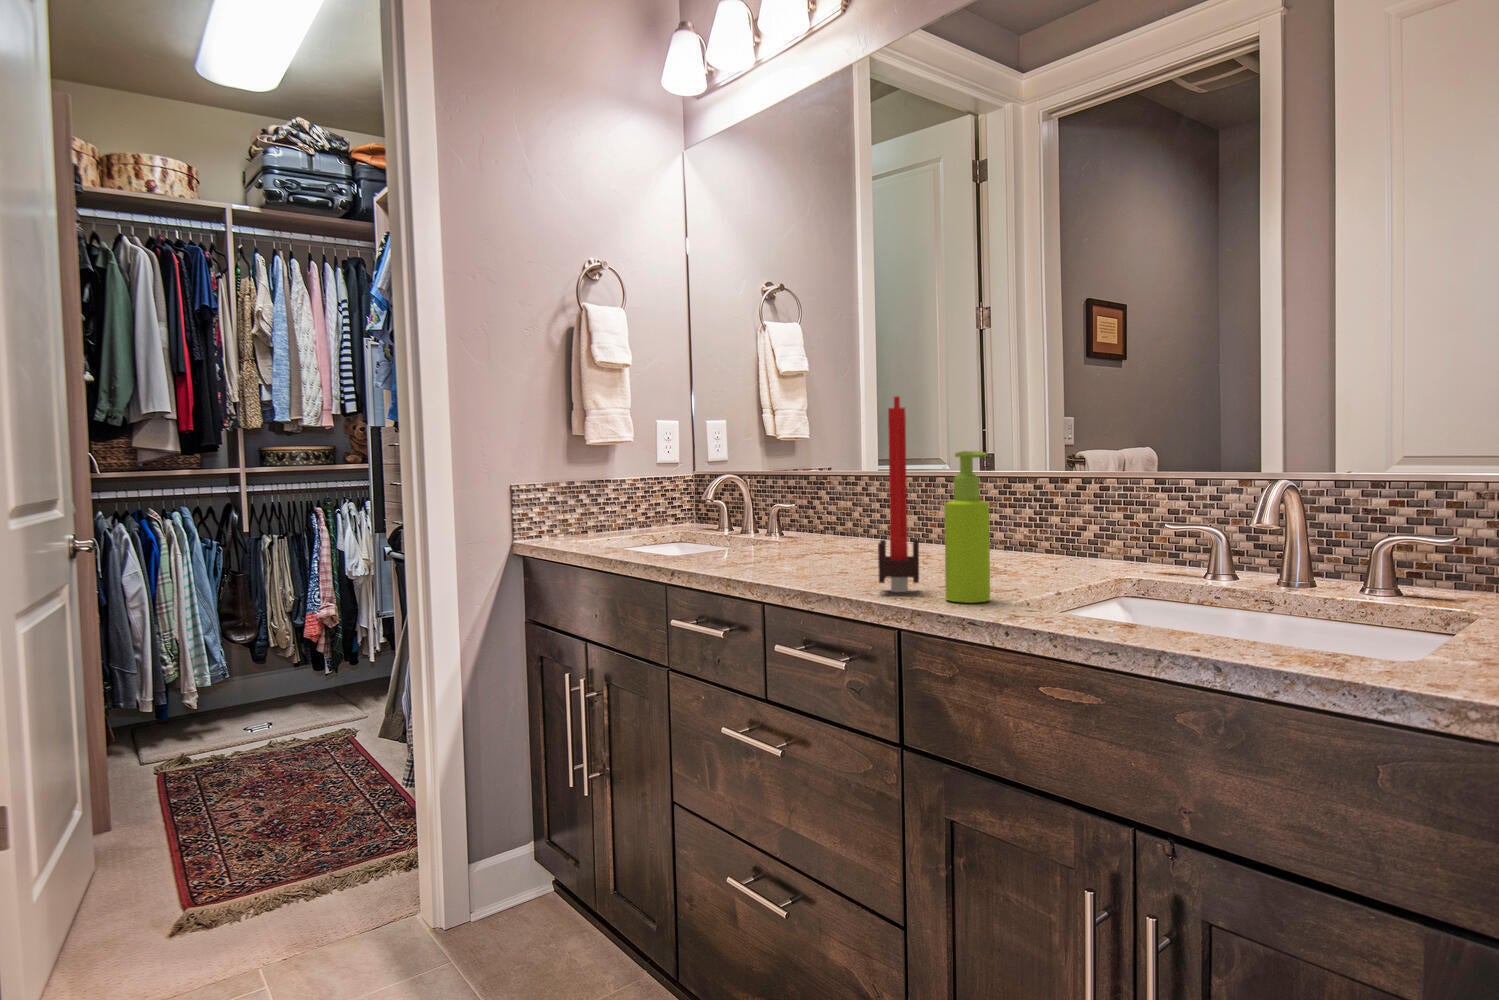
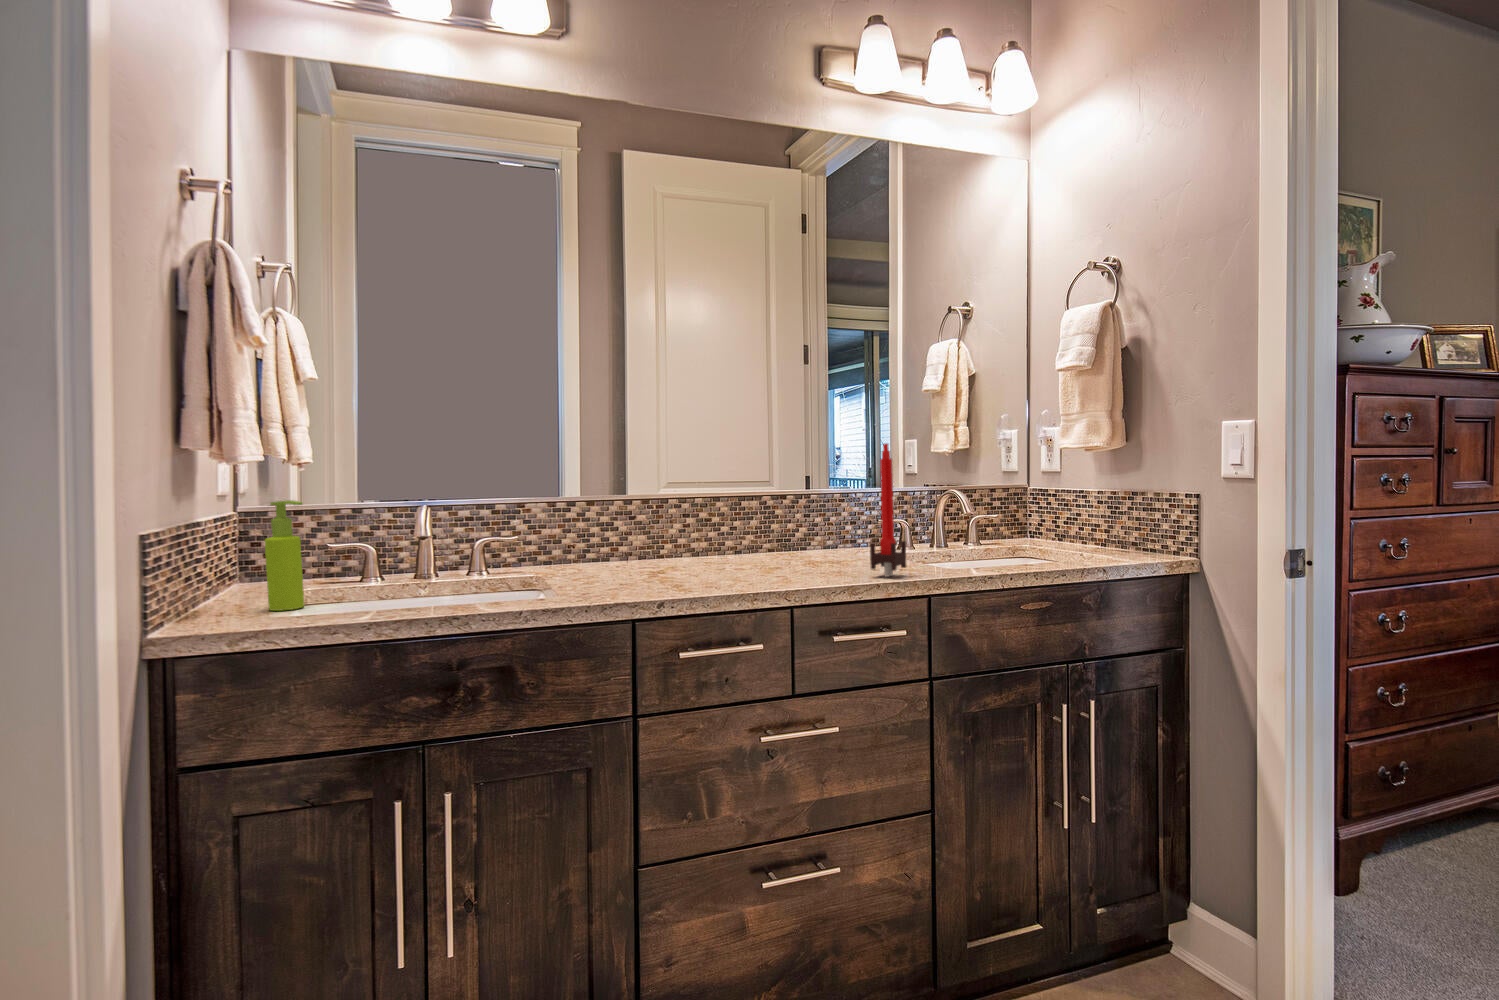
soap dispenser: present [944,451,990,603] -> present [265,500,304,611]

